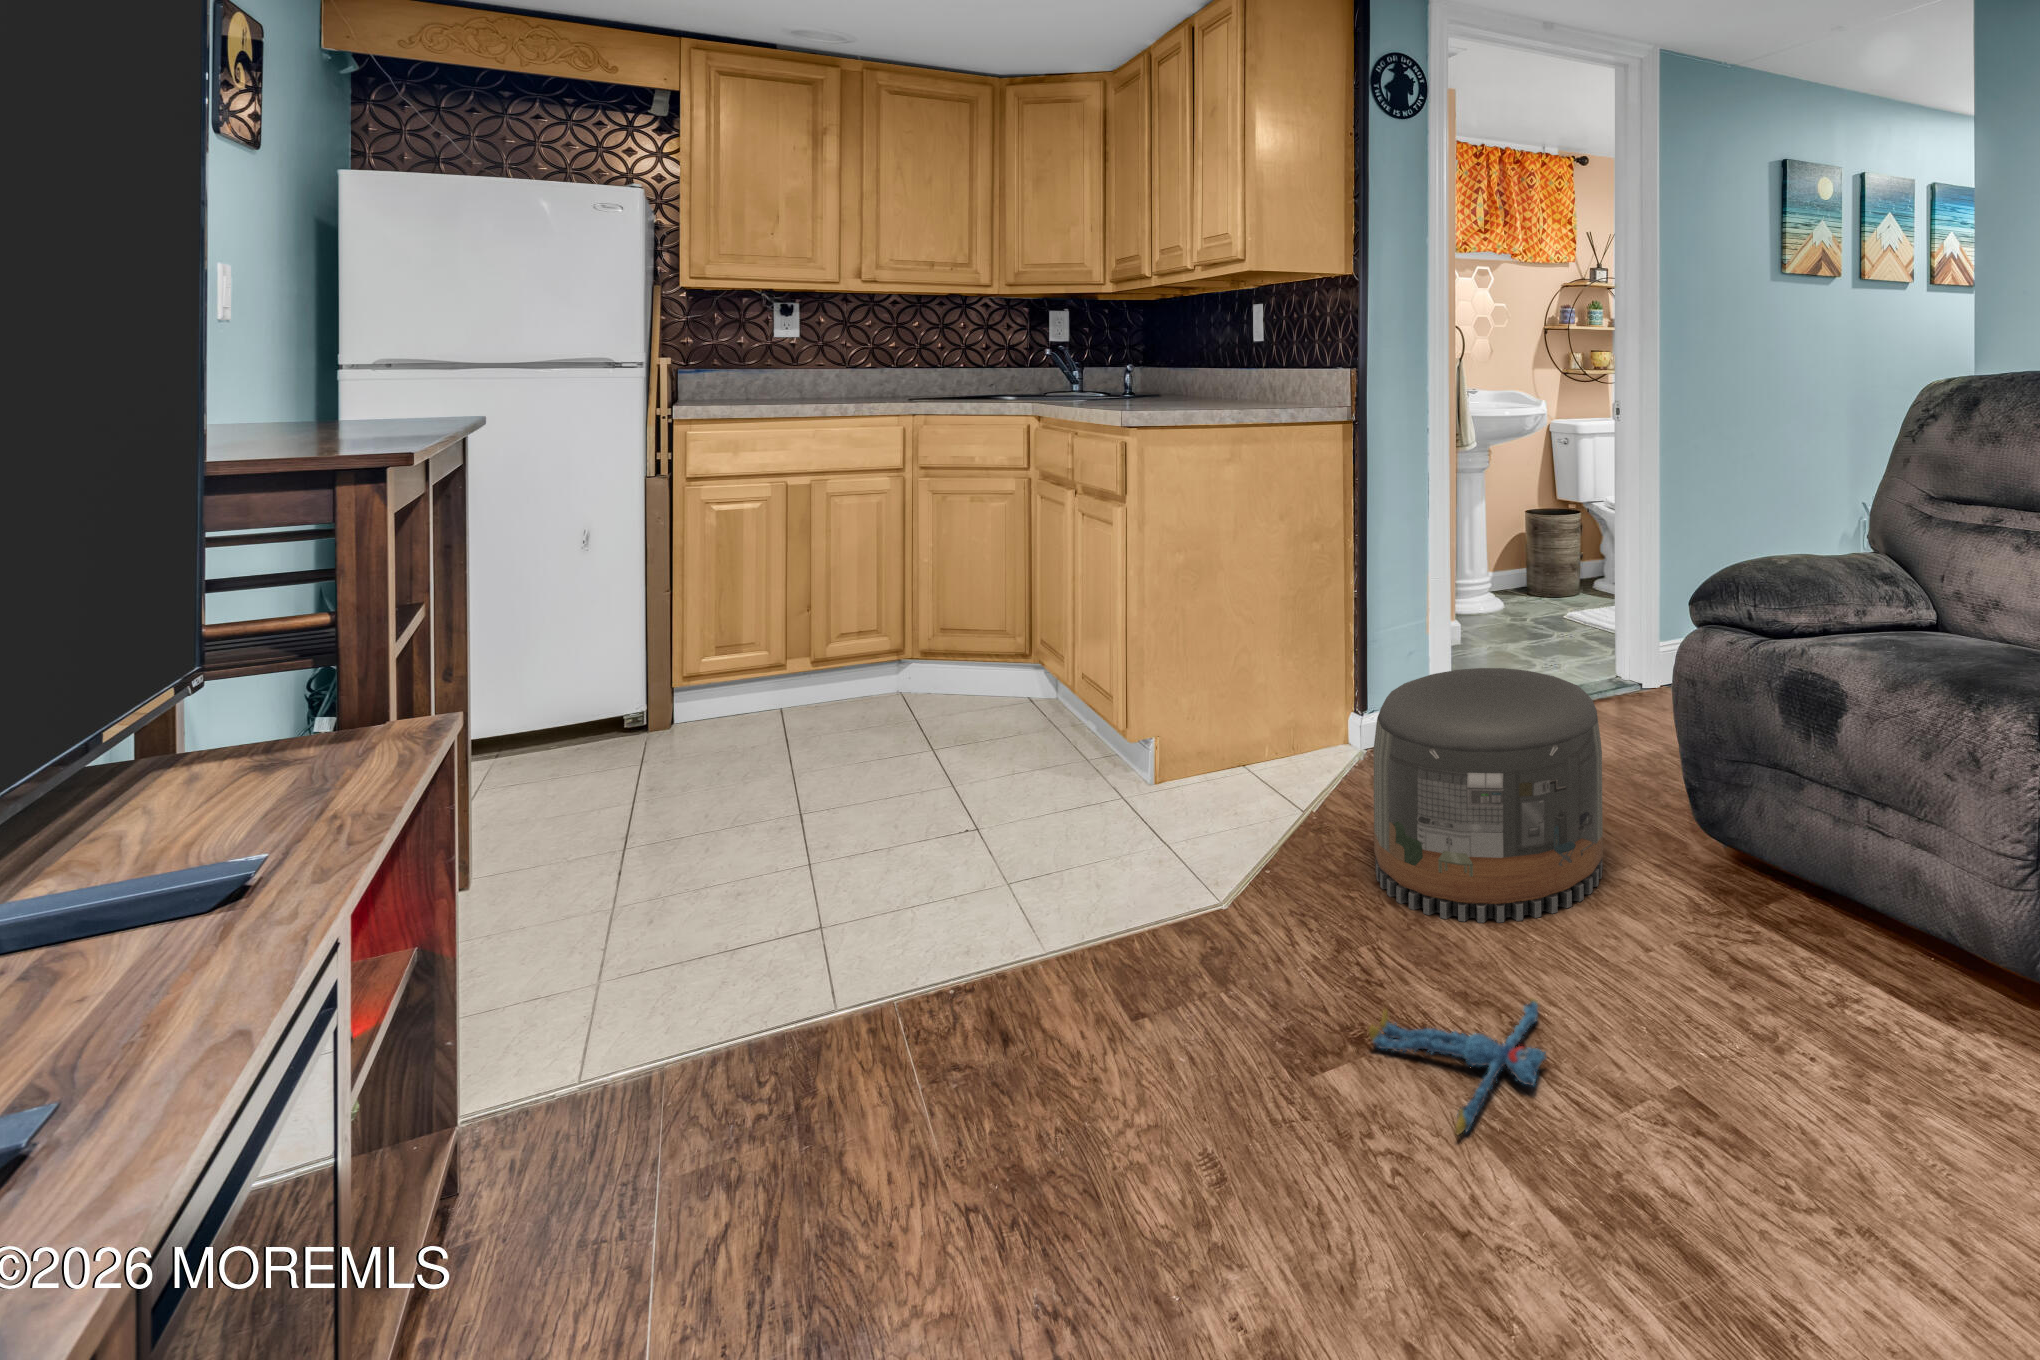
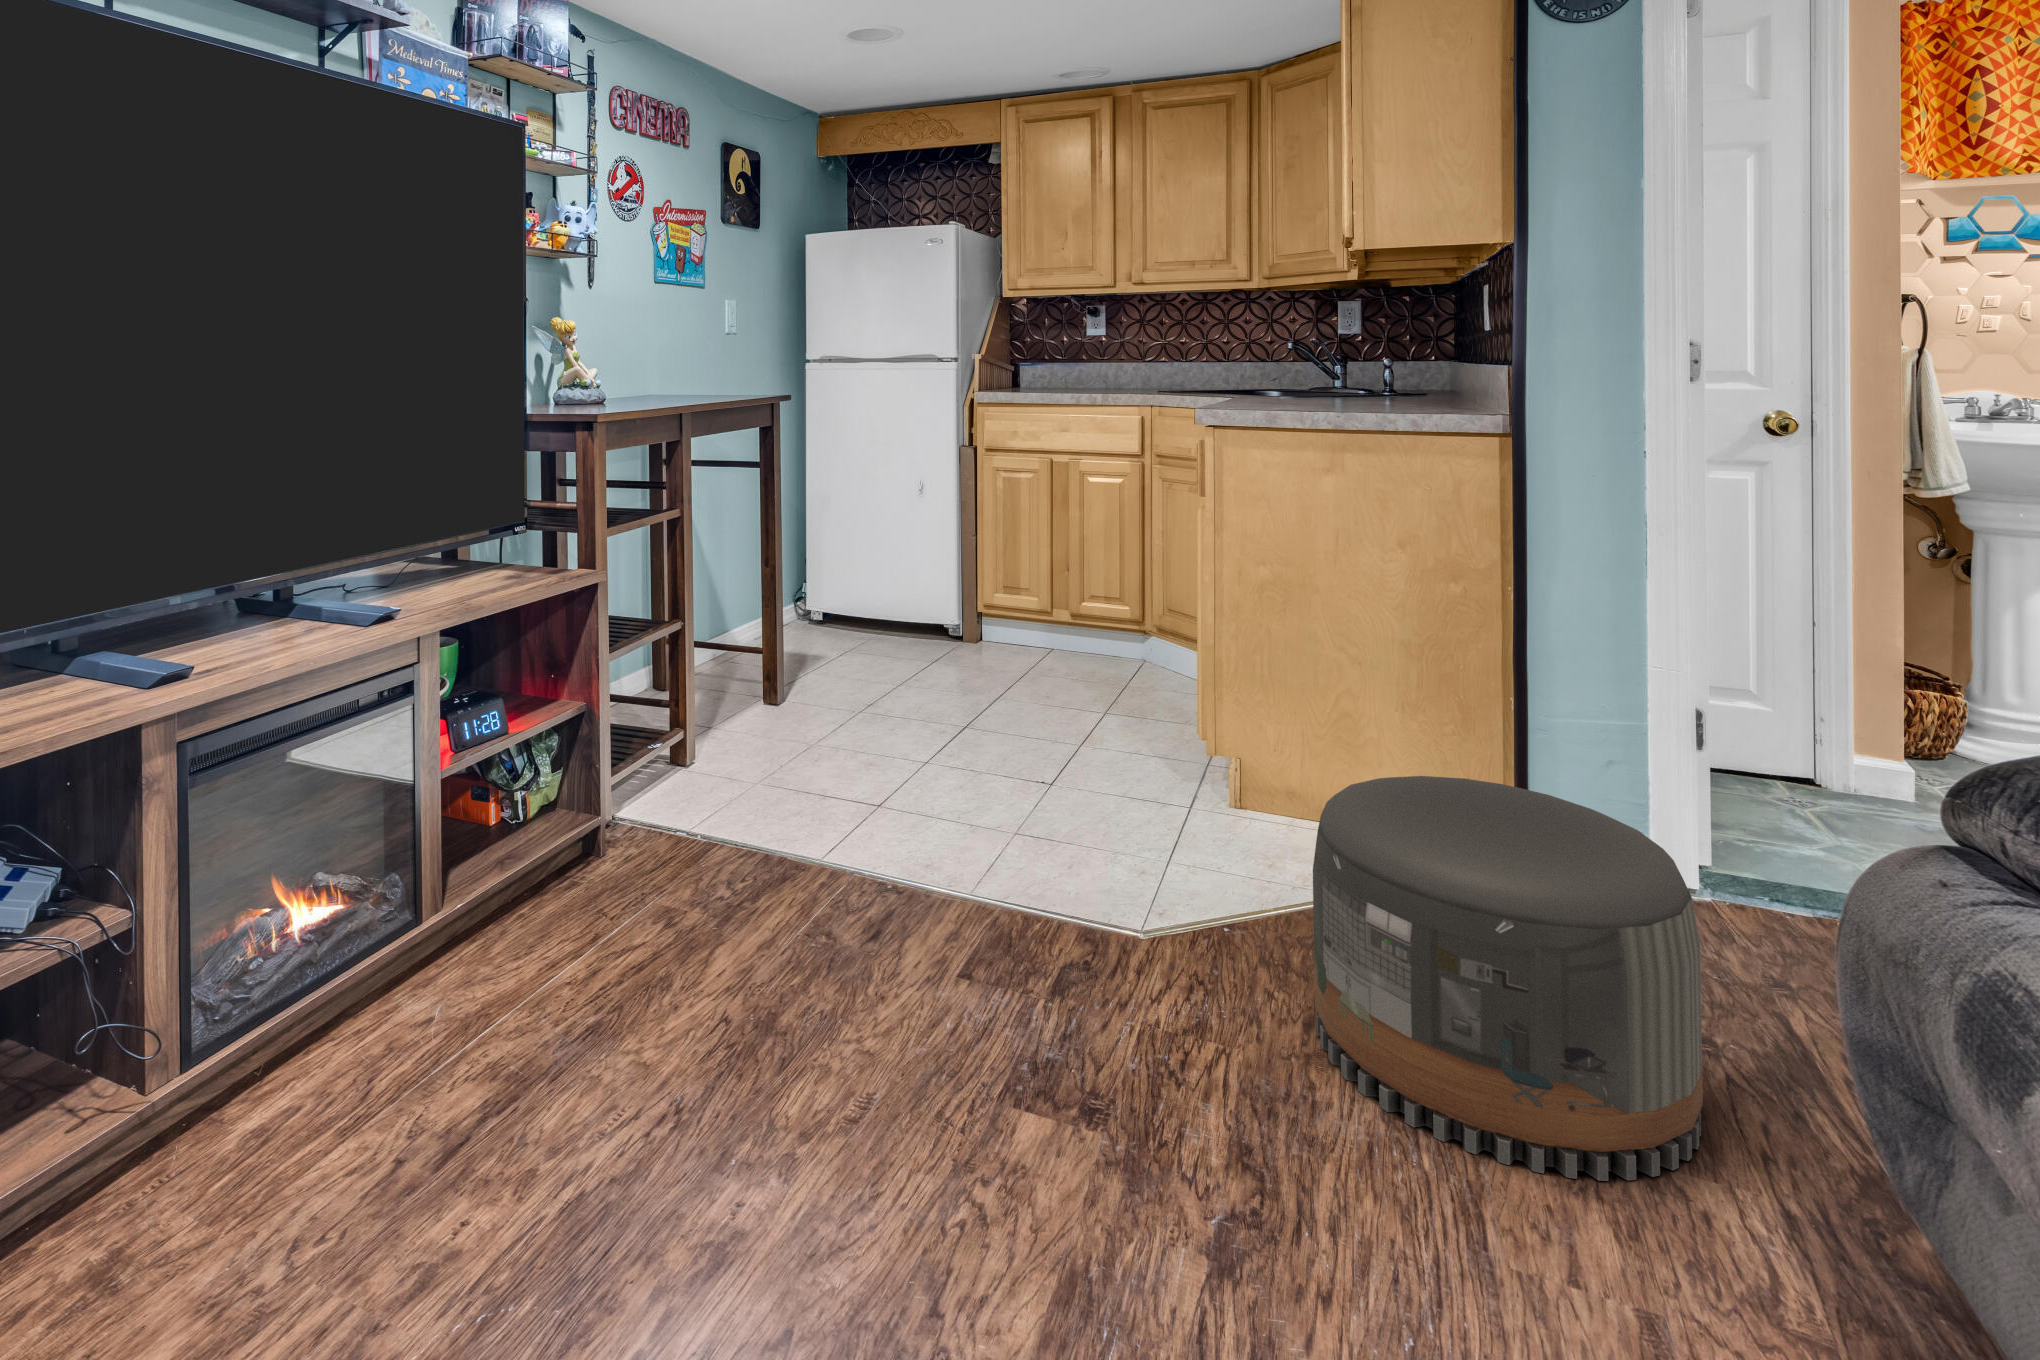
plush toy: present [1369,998,1547,1134] -> none [1036,1097,1301,1275]

